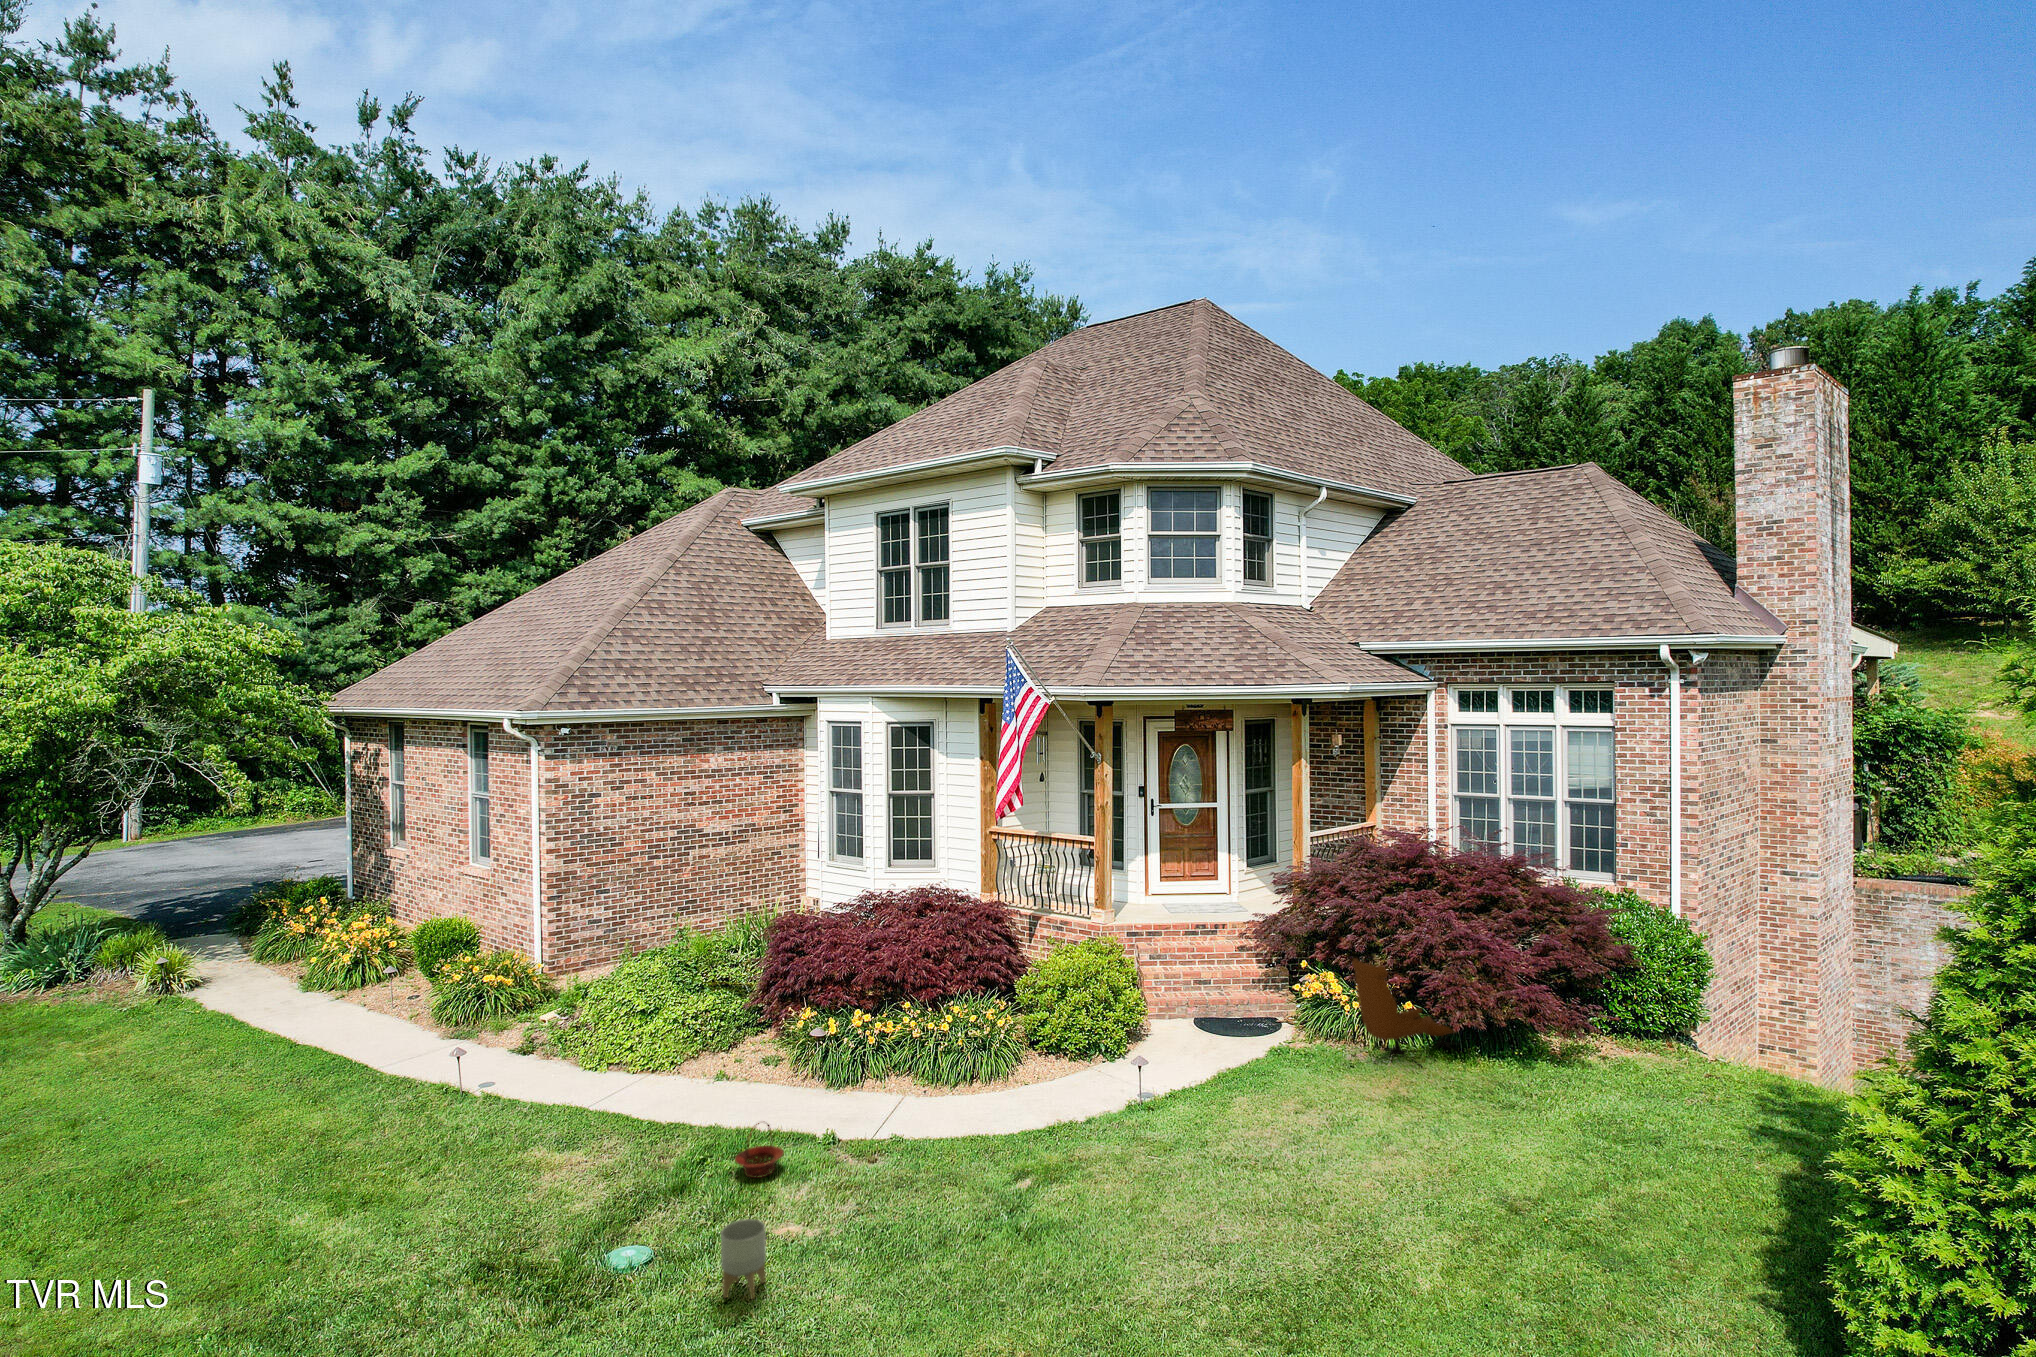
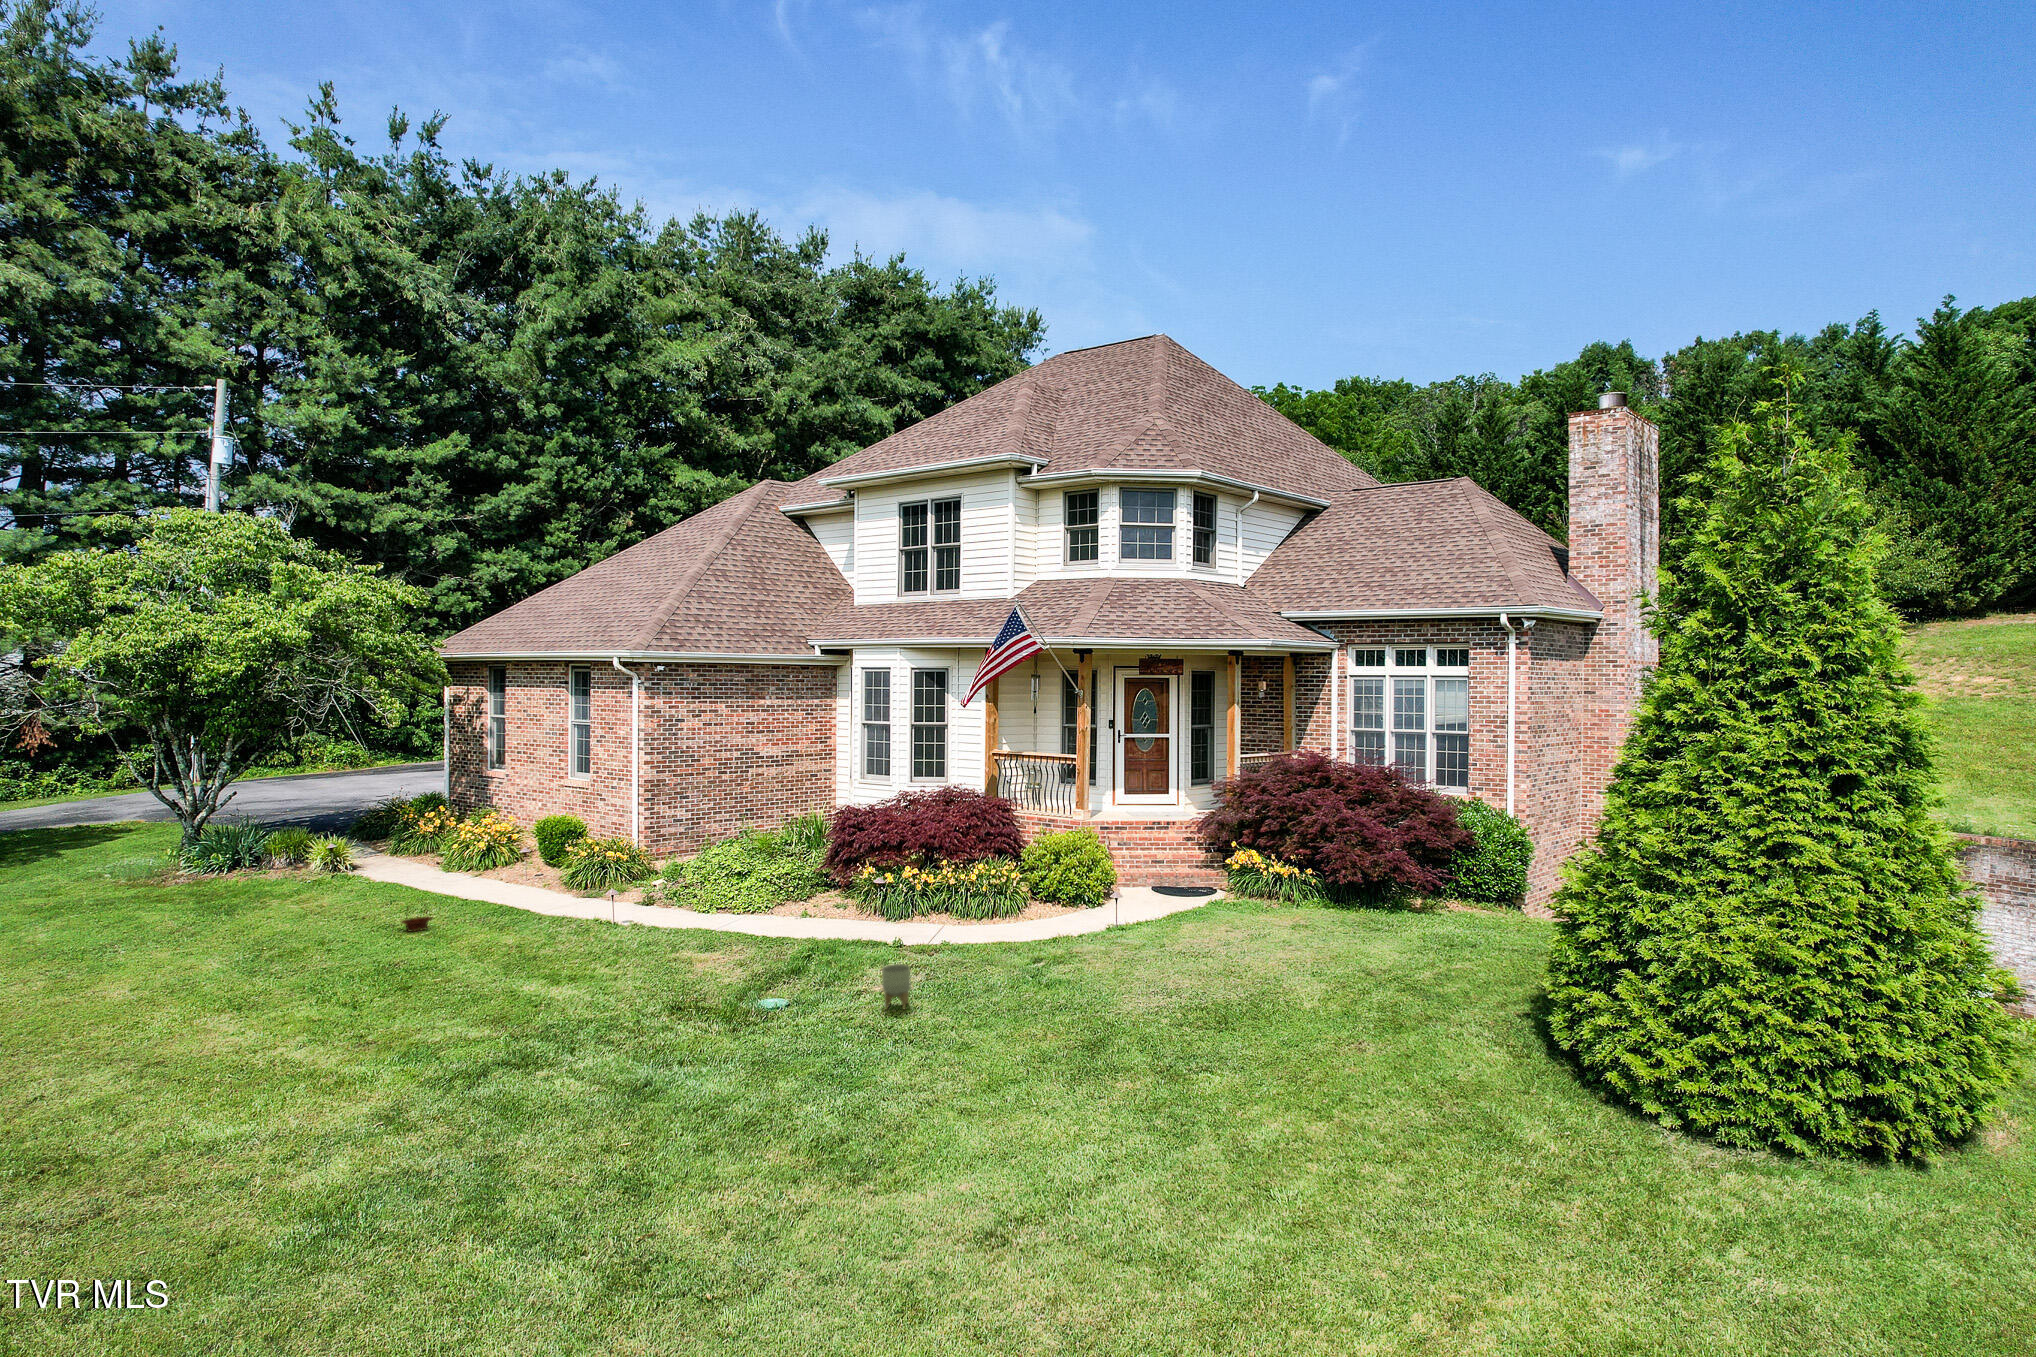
lounge chair: present [1352,958,1455,1067] -> none [1277,831,1355,906]
basket: present [735,1123,784,1178] -> present [401,915,432,932]

